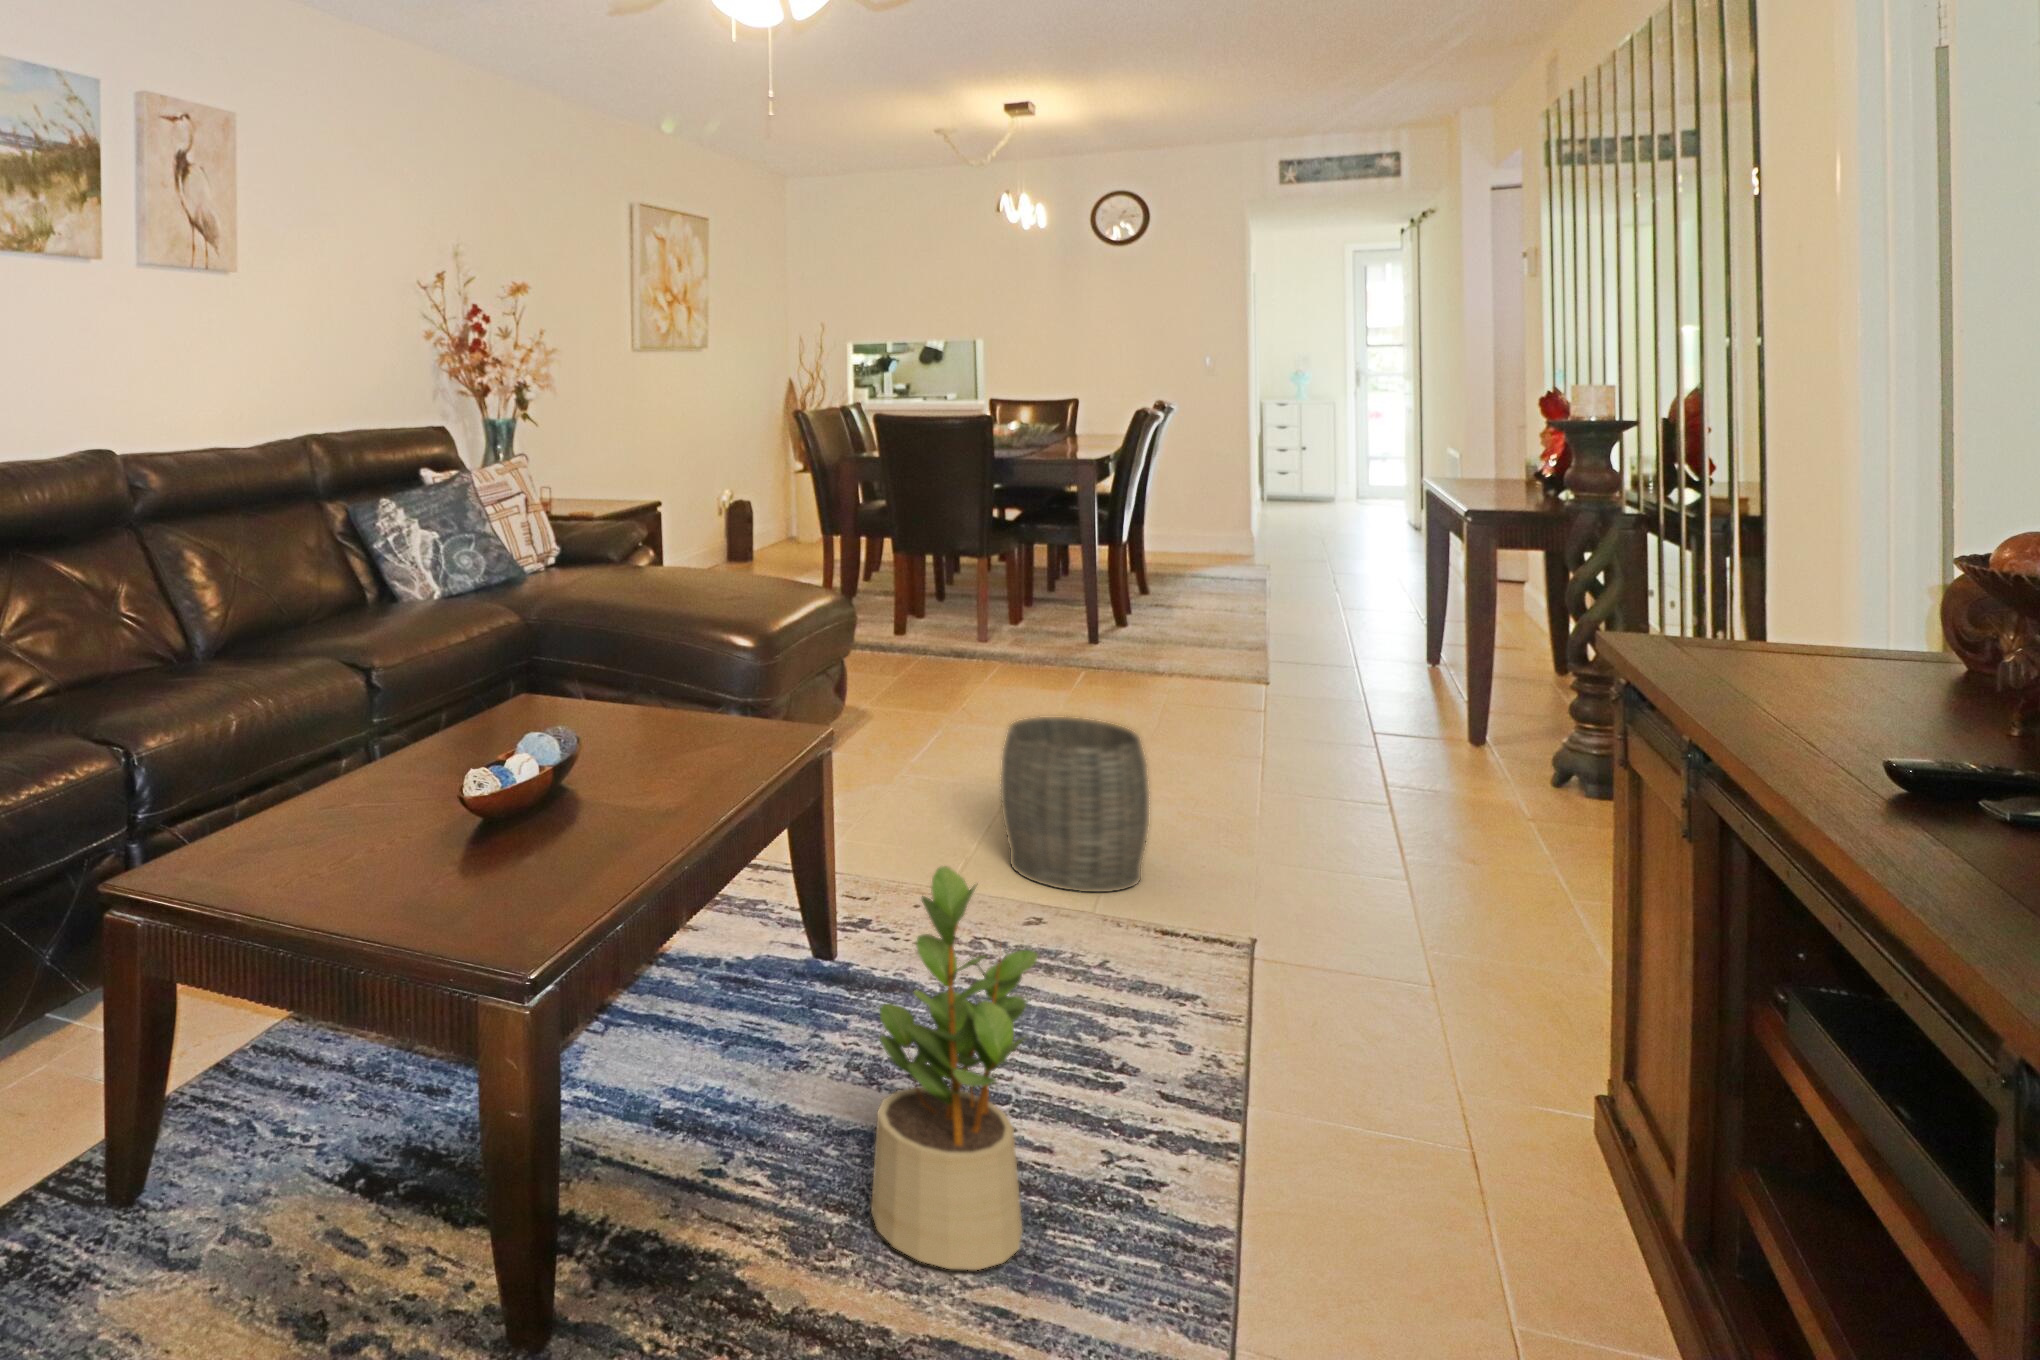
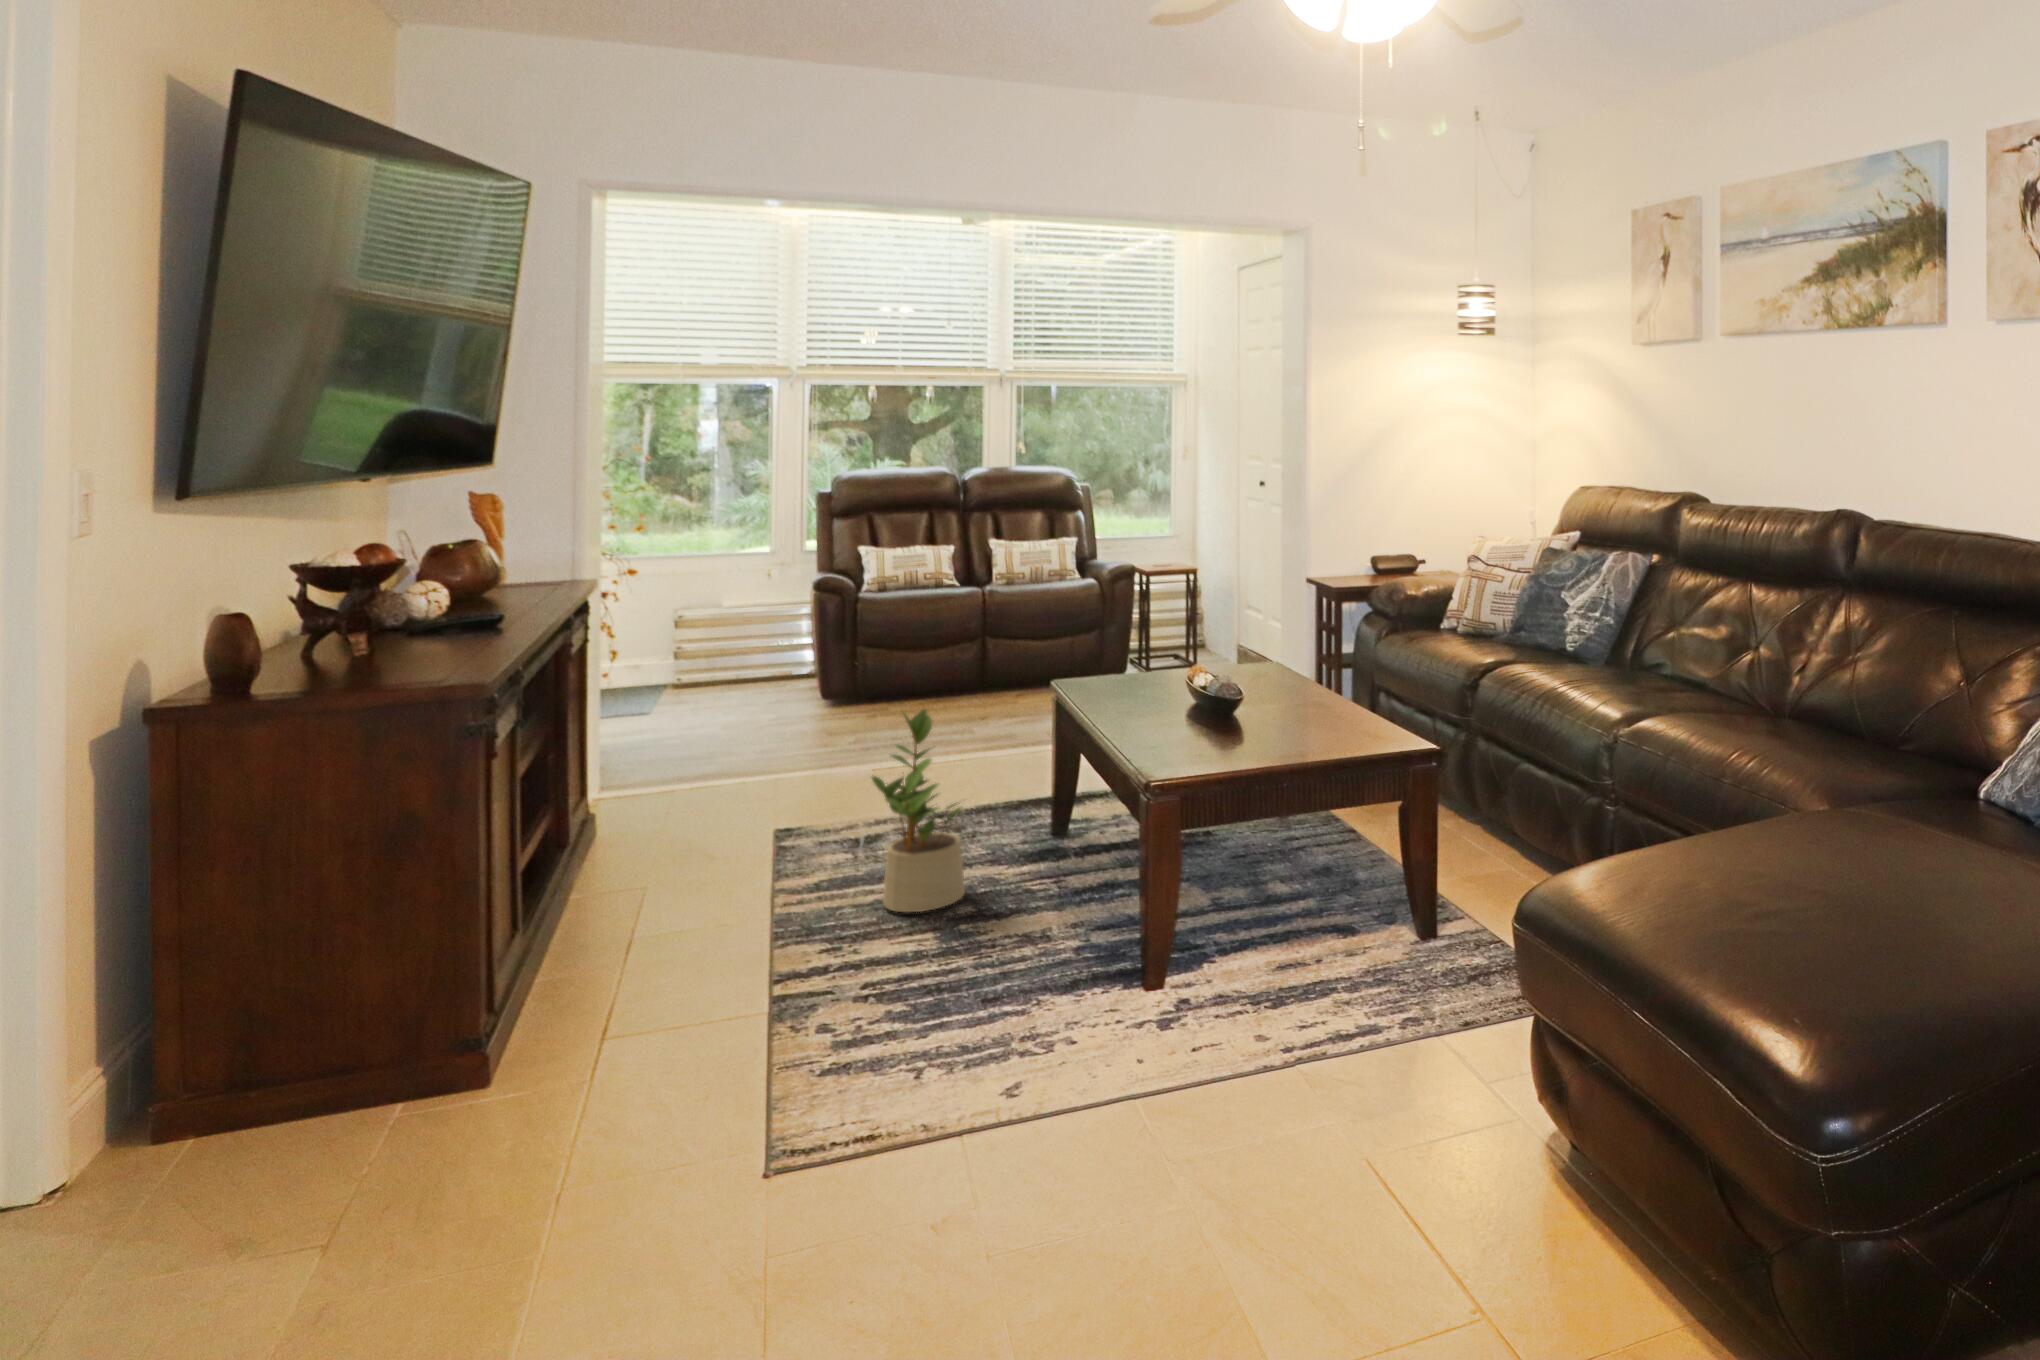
woven basket: present [1001,717,1149,892] -> none [921,963,1122,1241]

